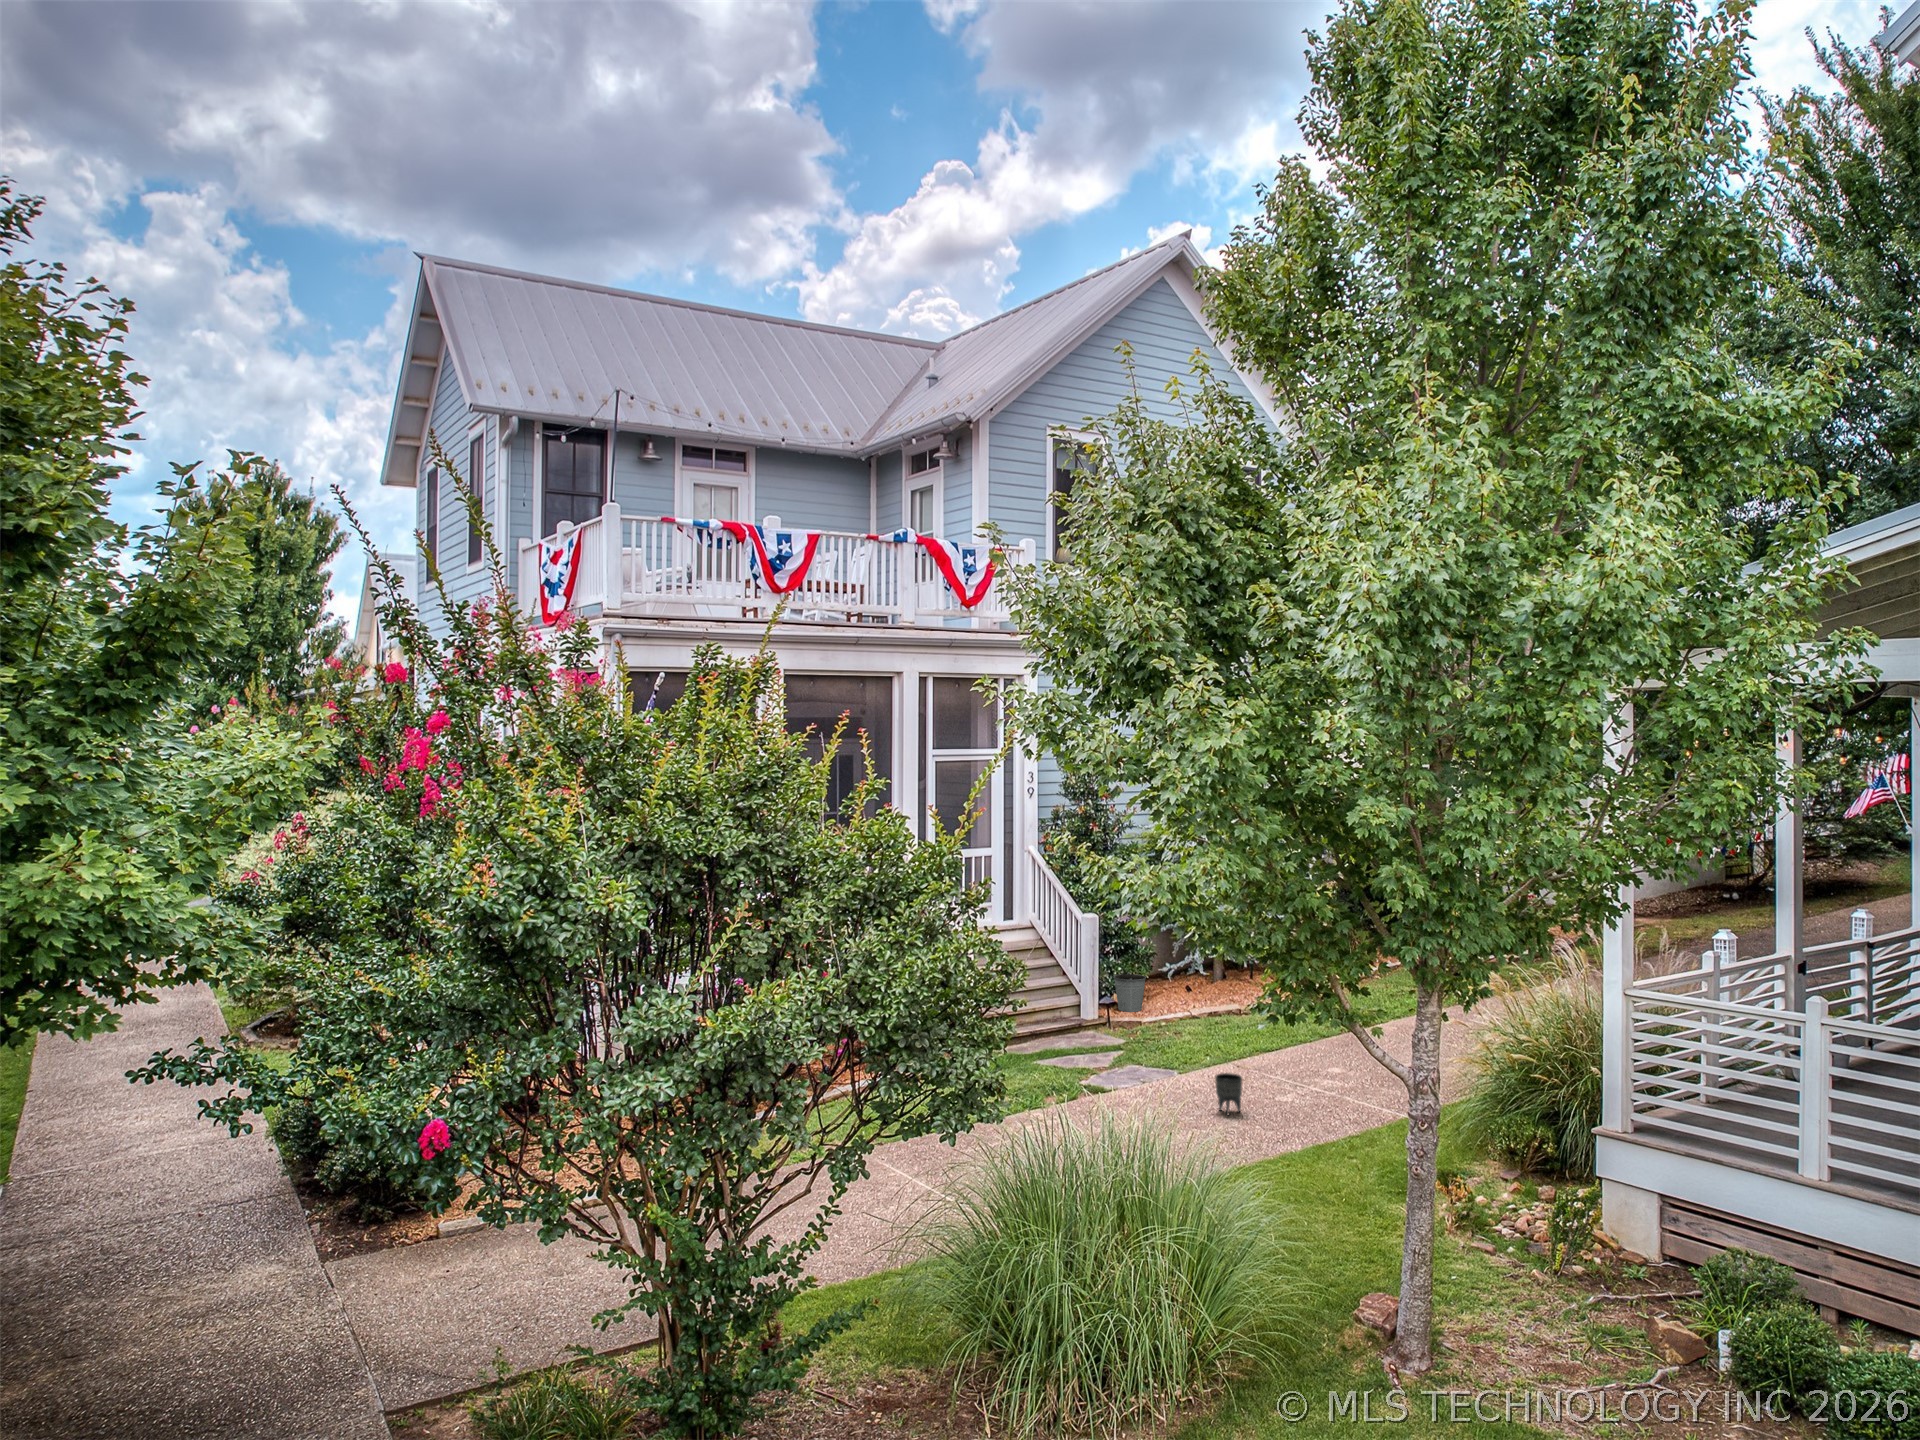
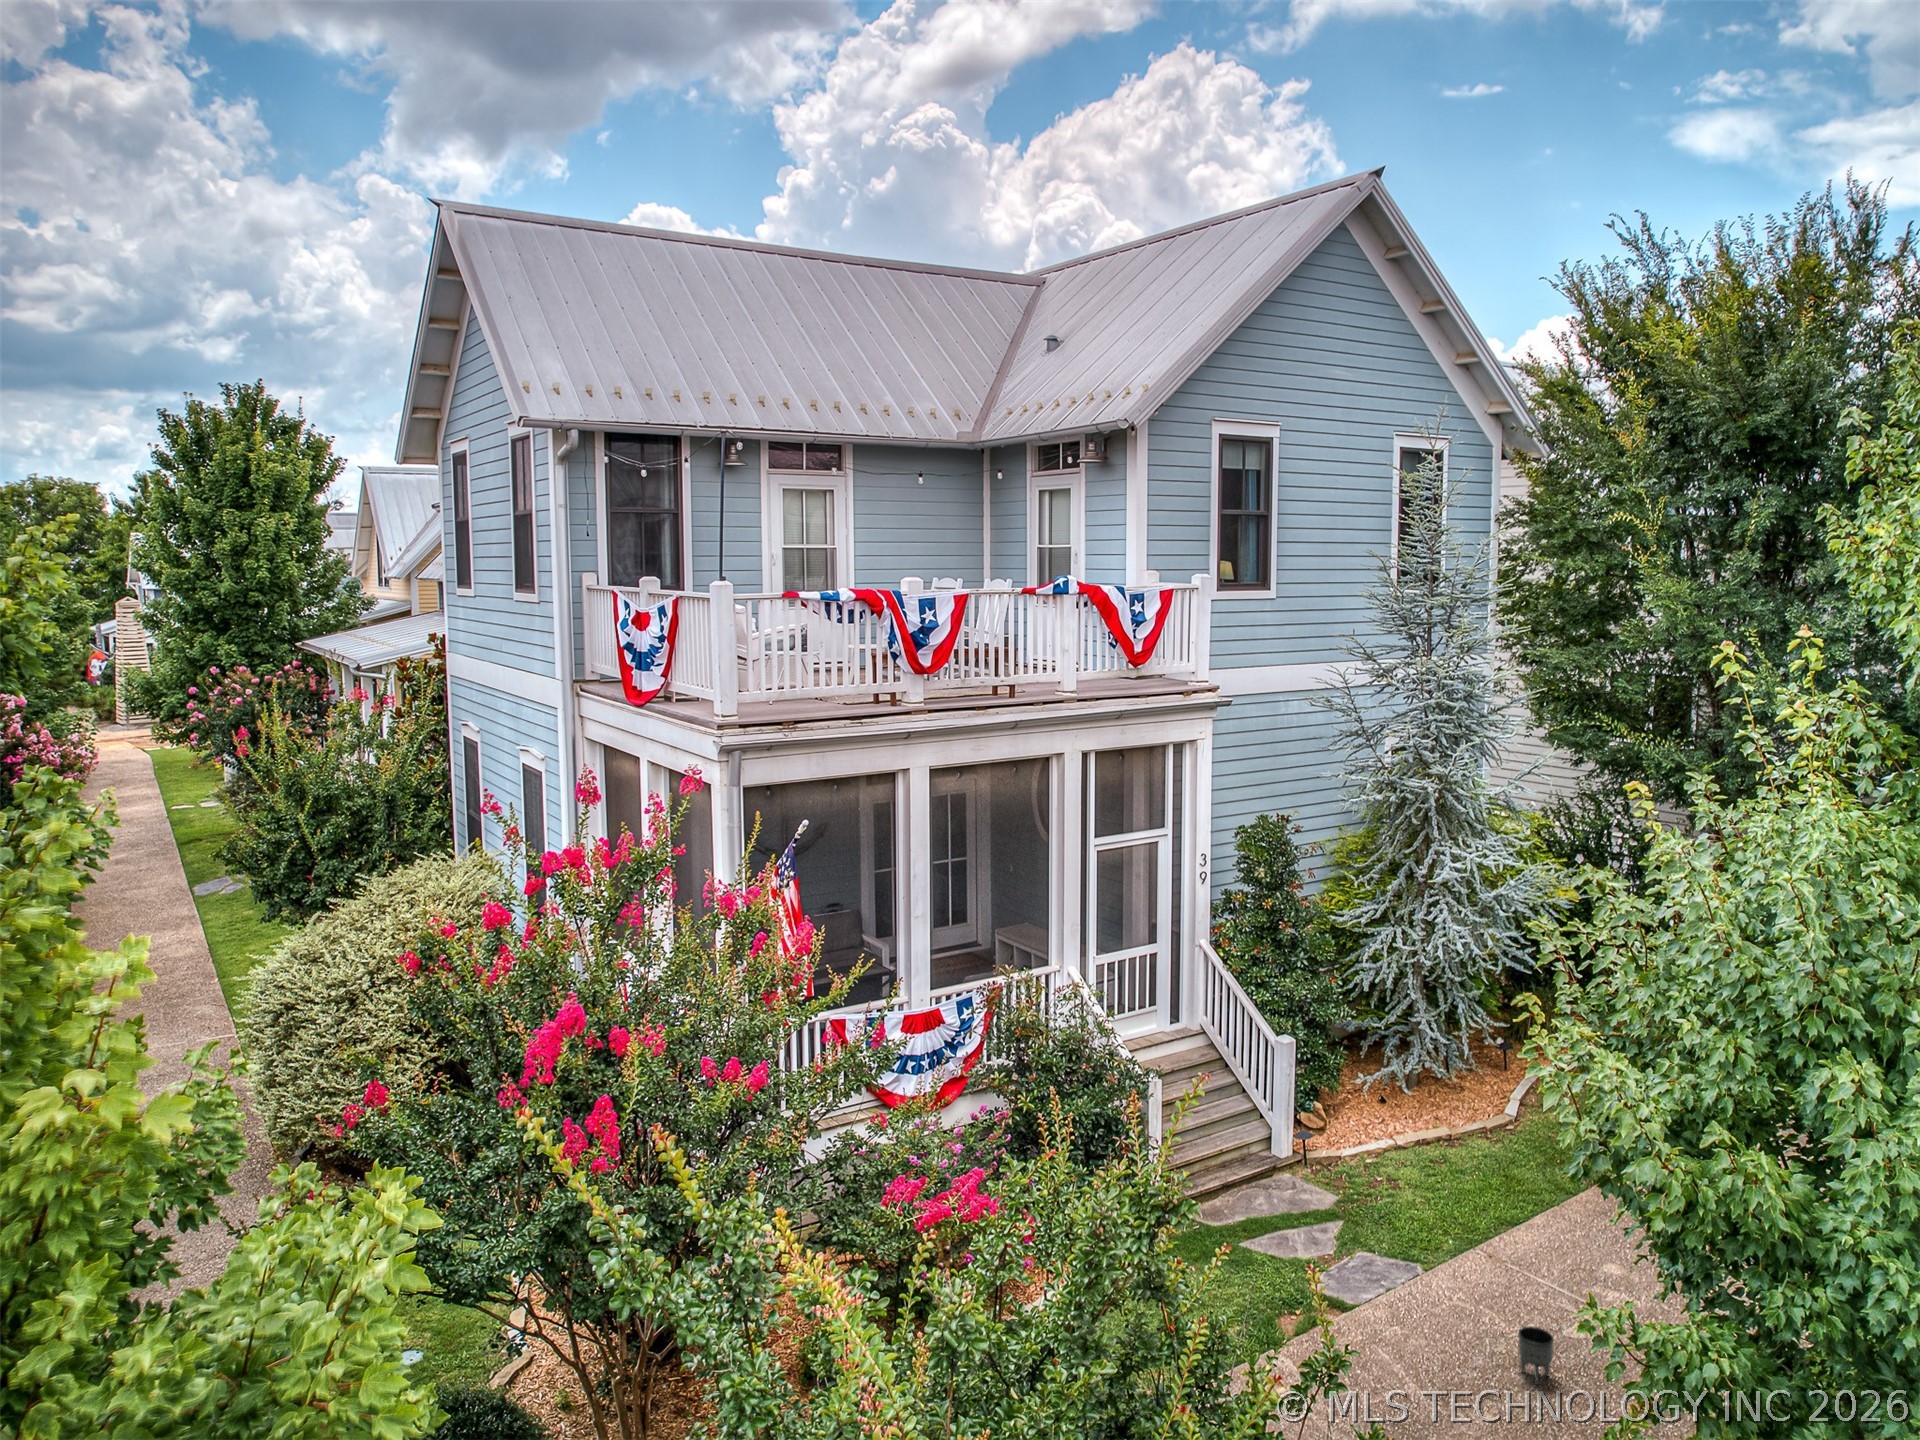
bucket: present [1114,973,1146,1012] -> none [1310,1091,1350,1142]

